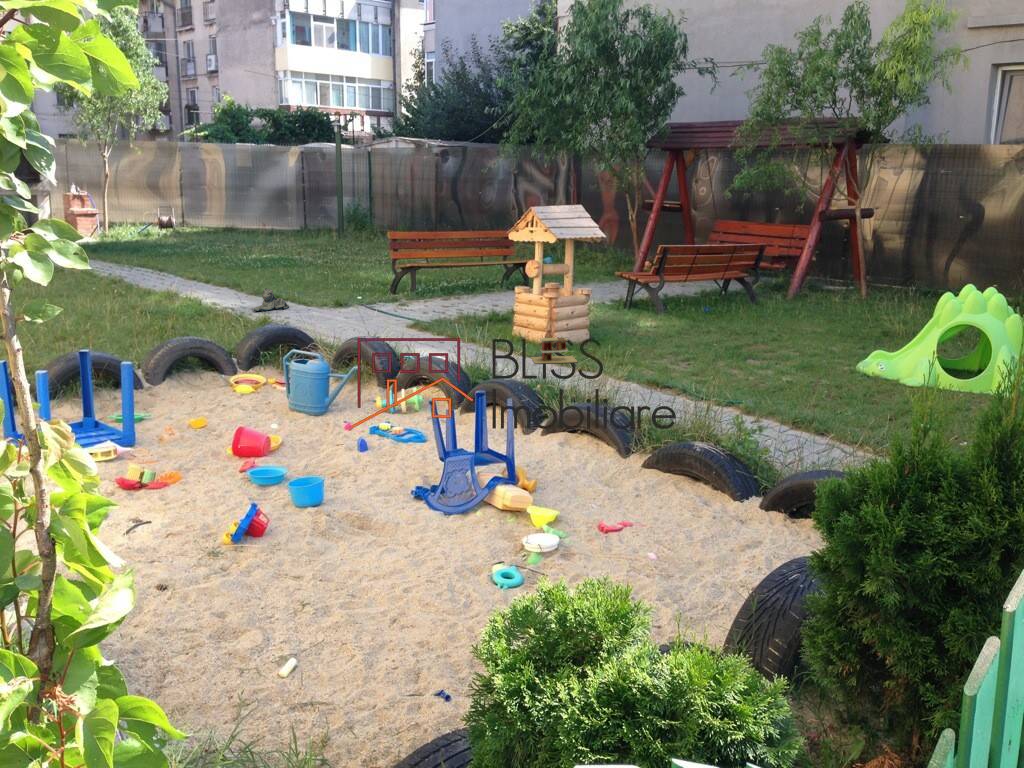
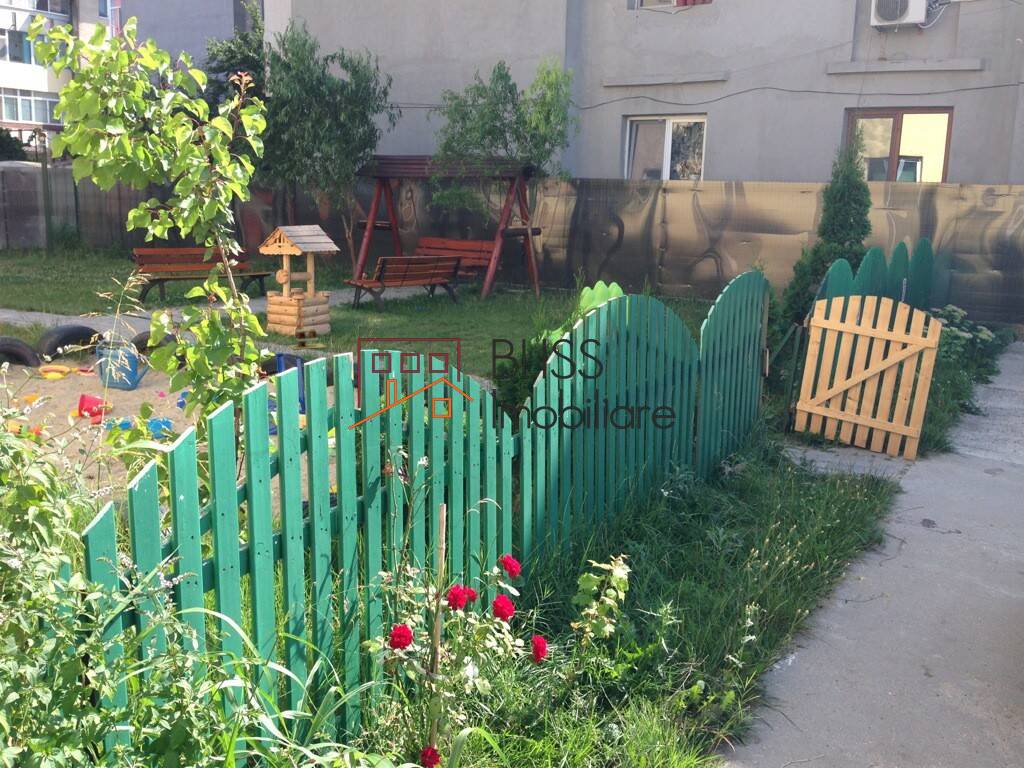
plush toy: present [254,288,289,311] -> none [20,300,52,321]

